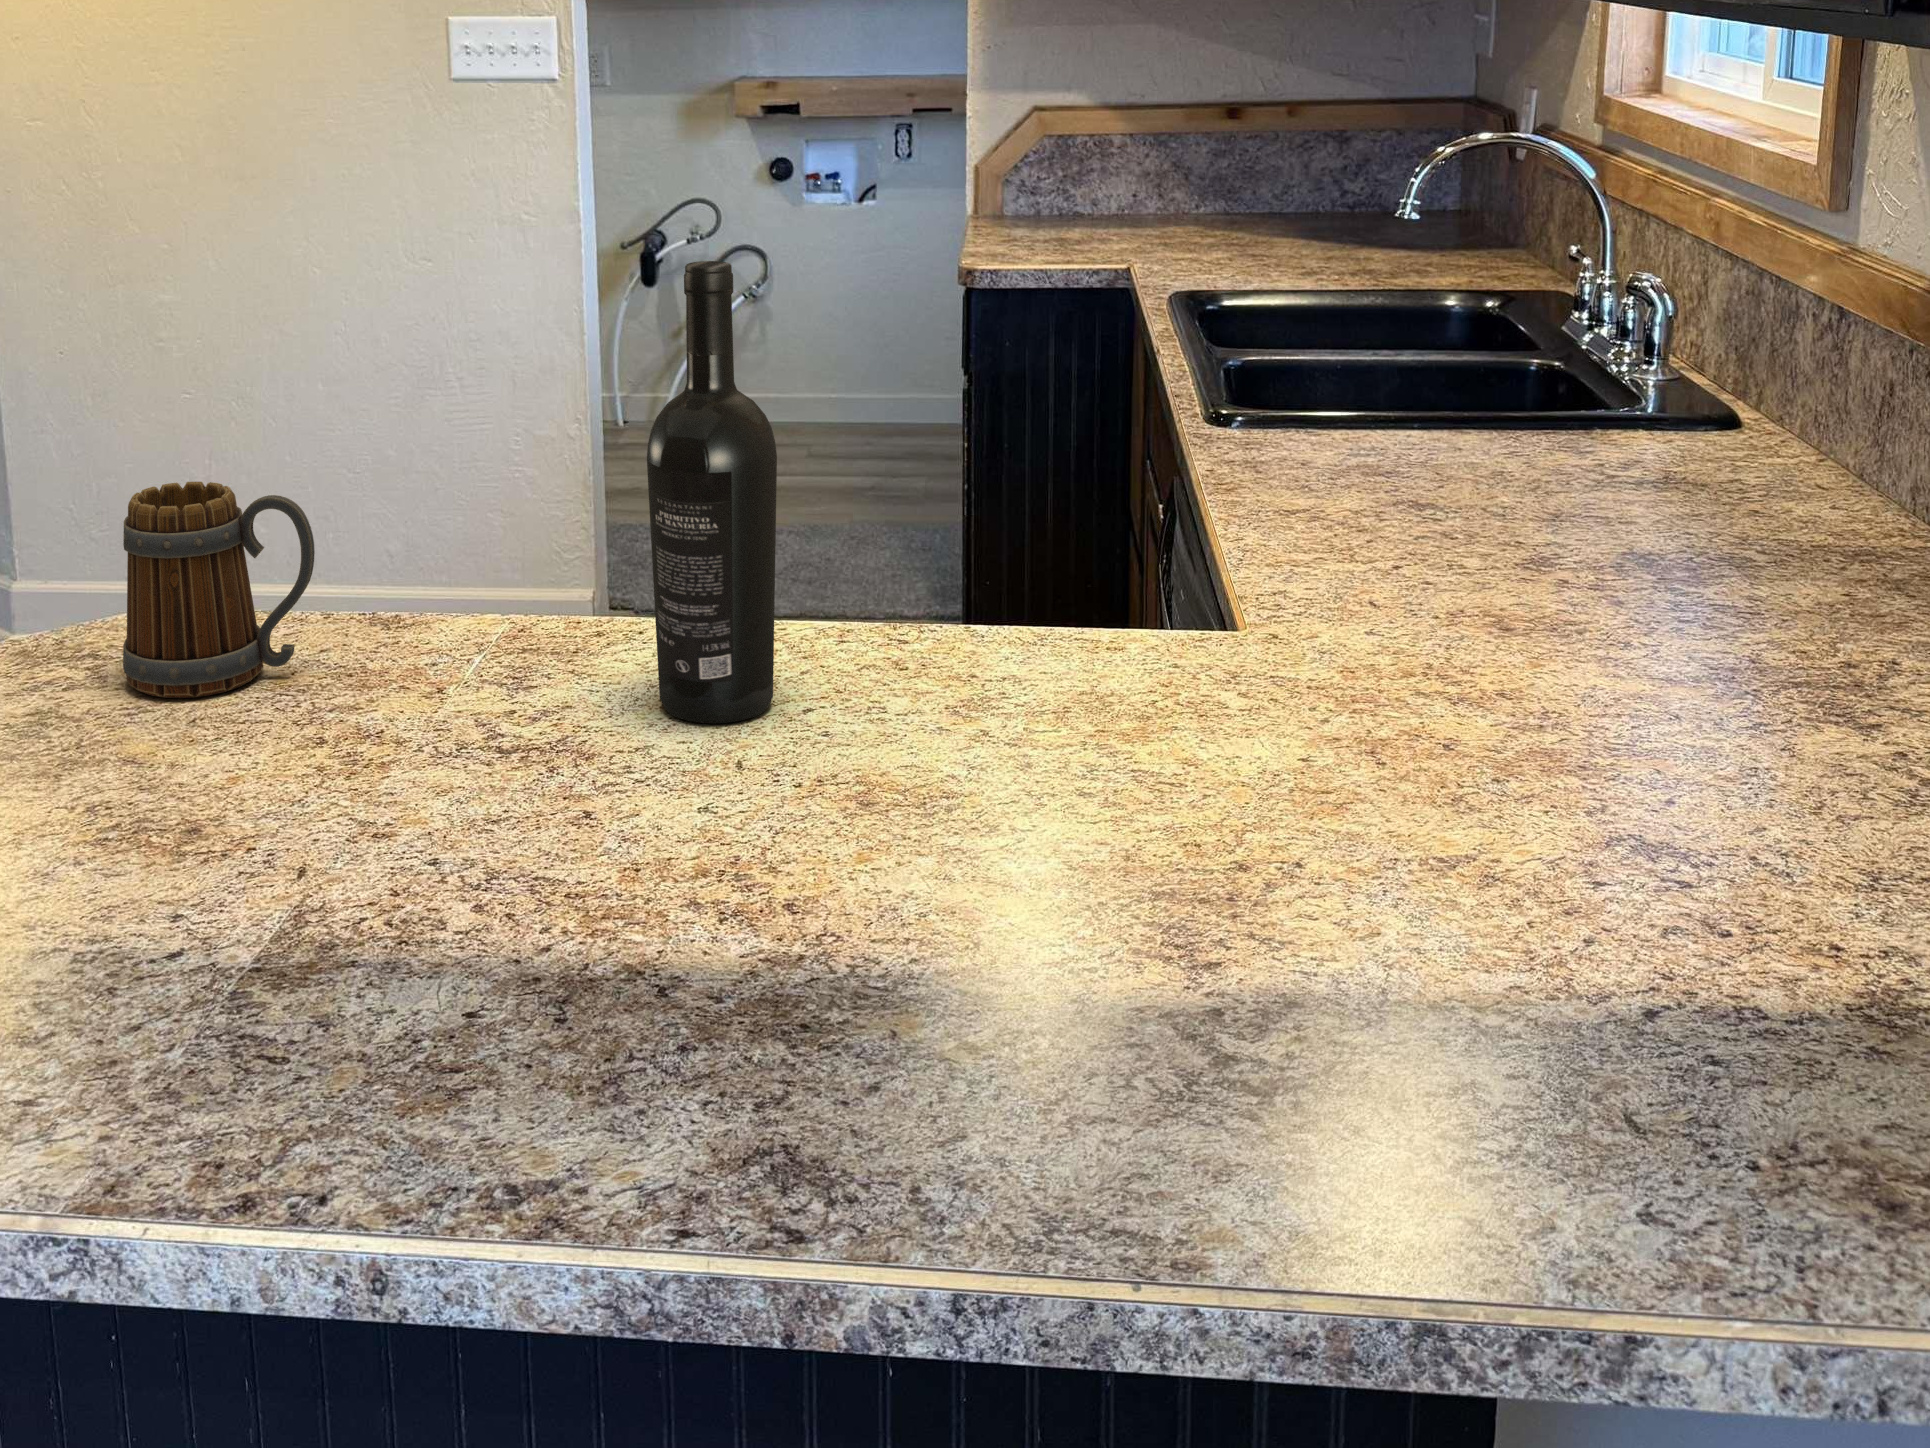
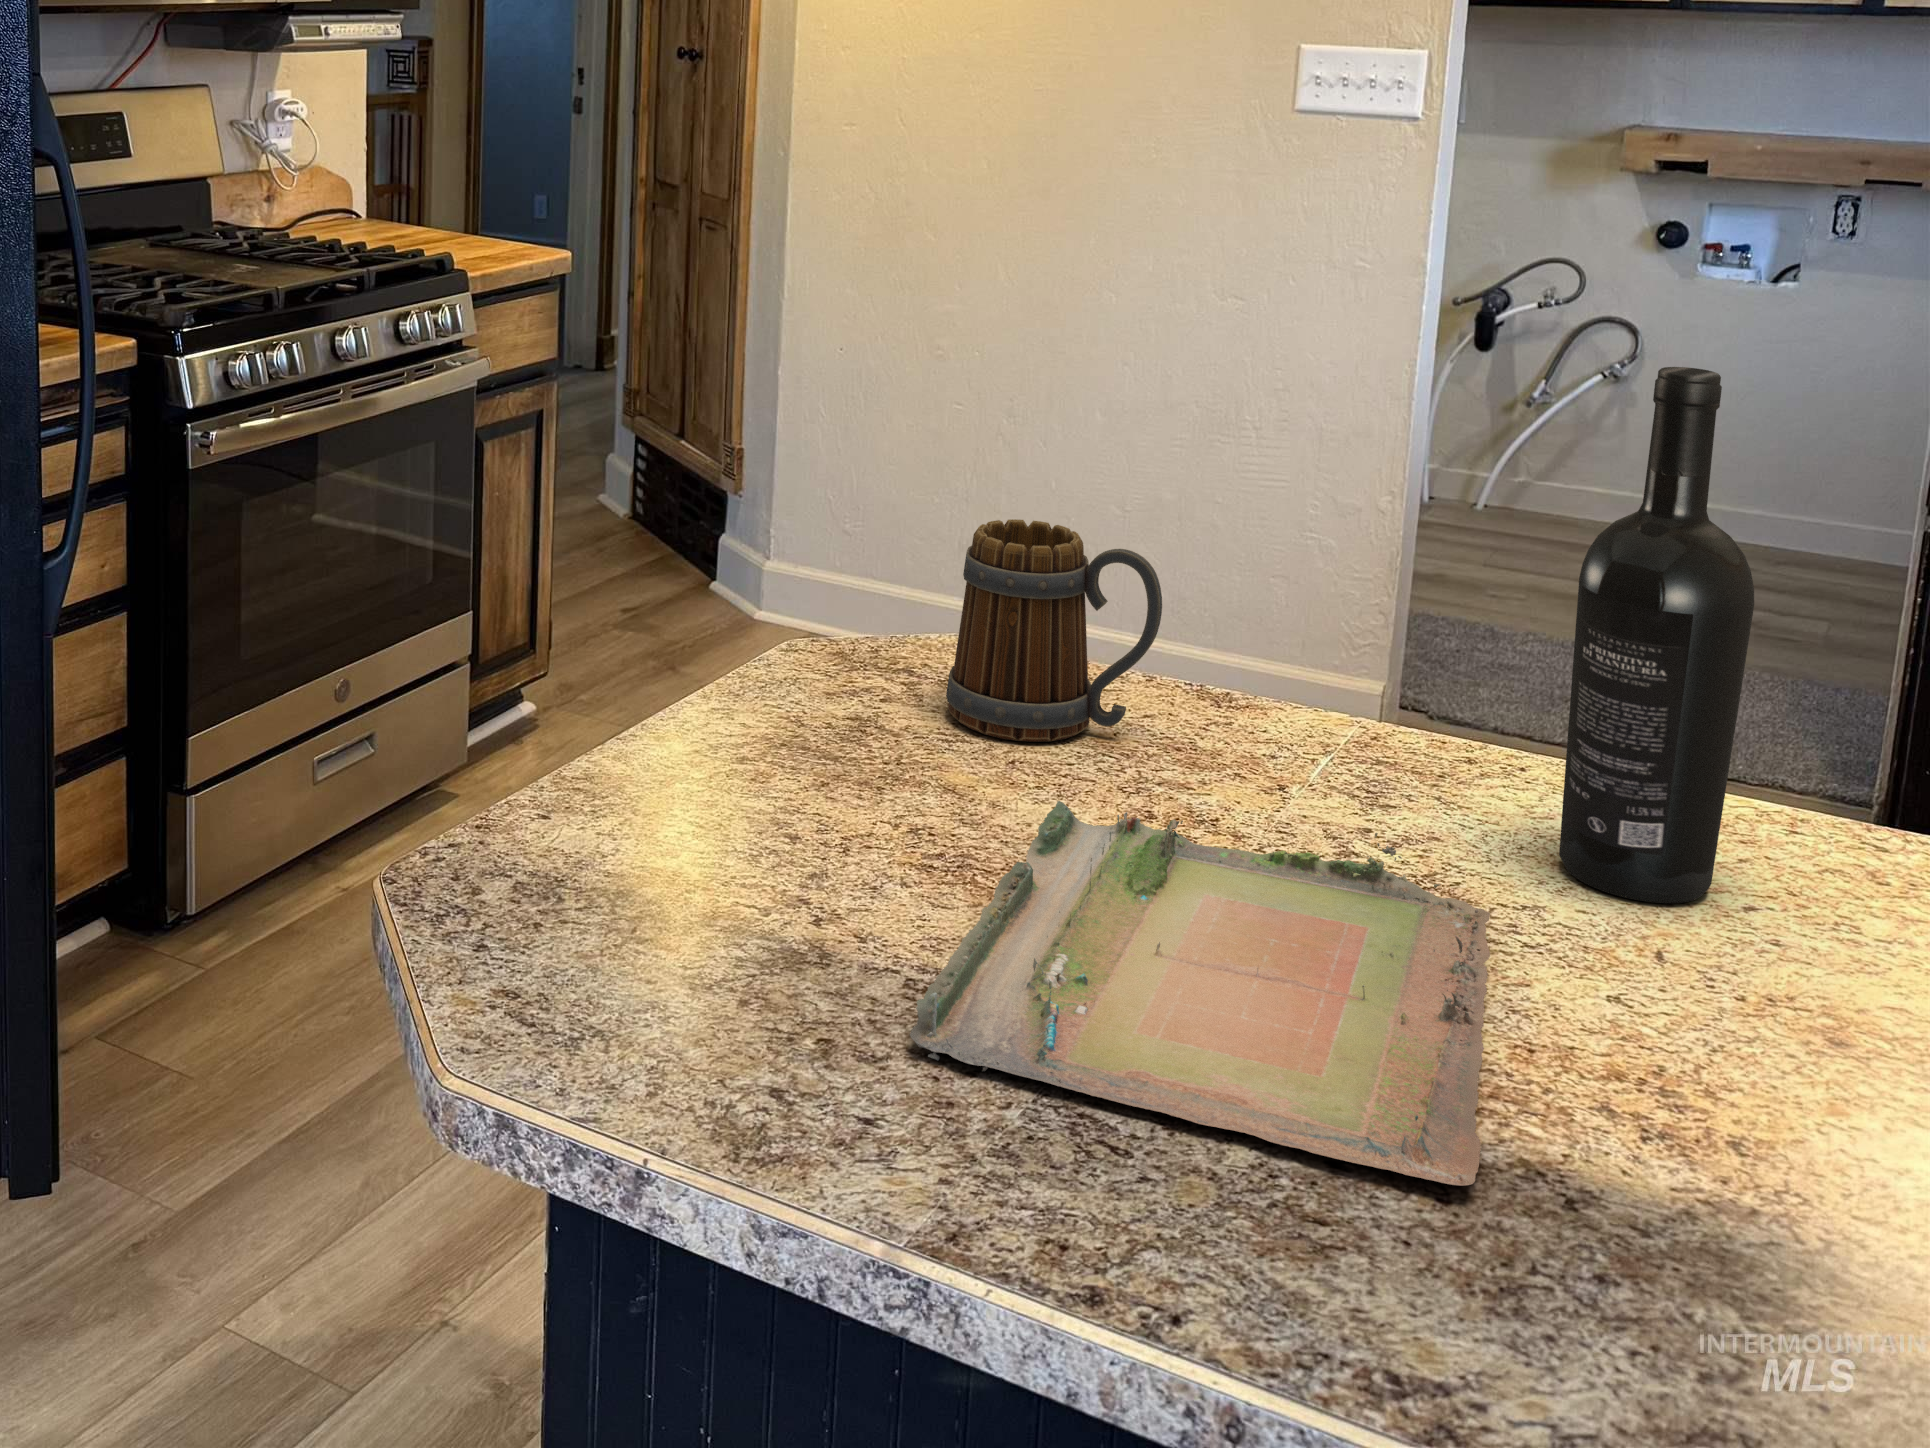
tray: none [73,711,603,1023] -> present [910,801,1490,1186]

